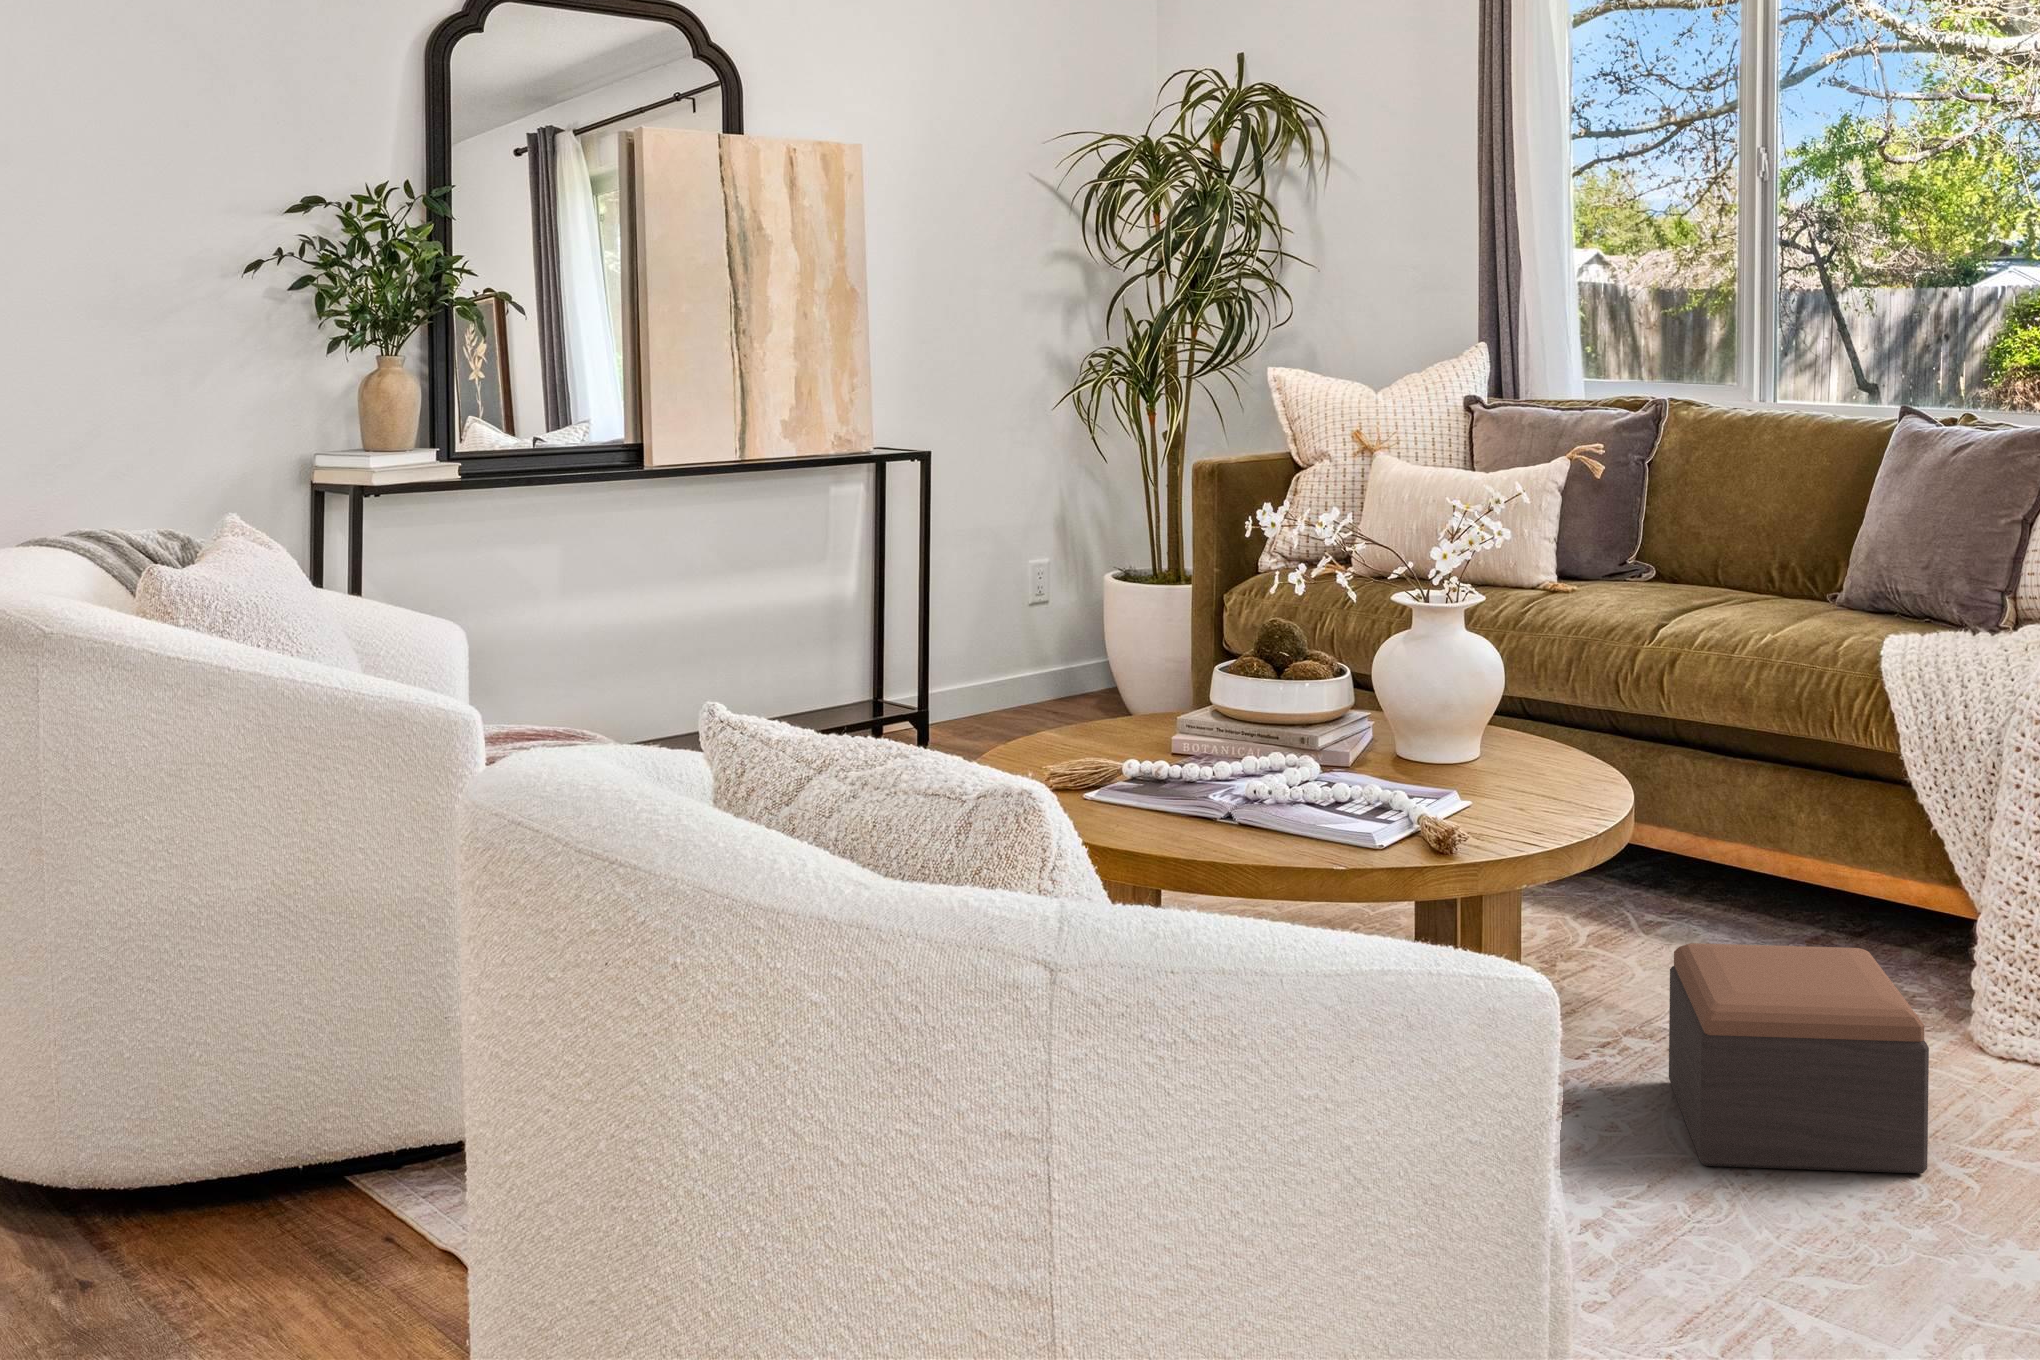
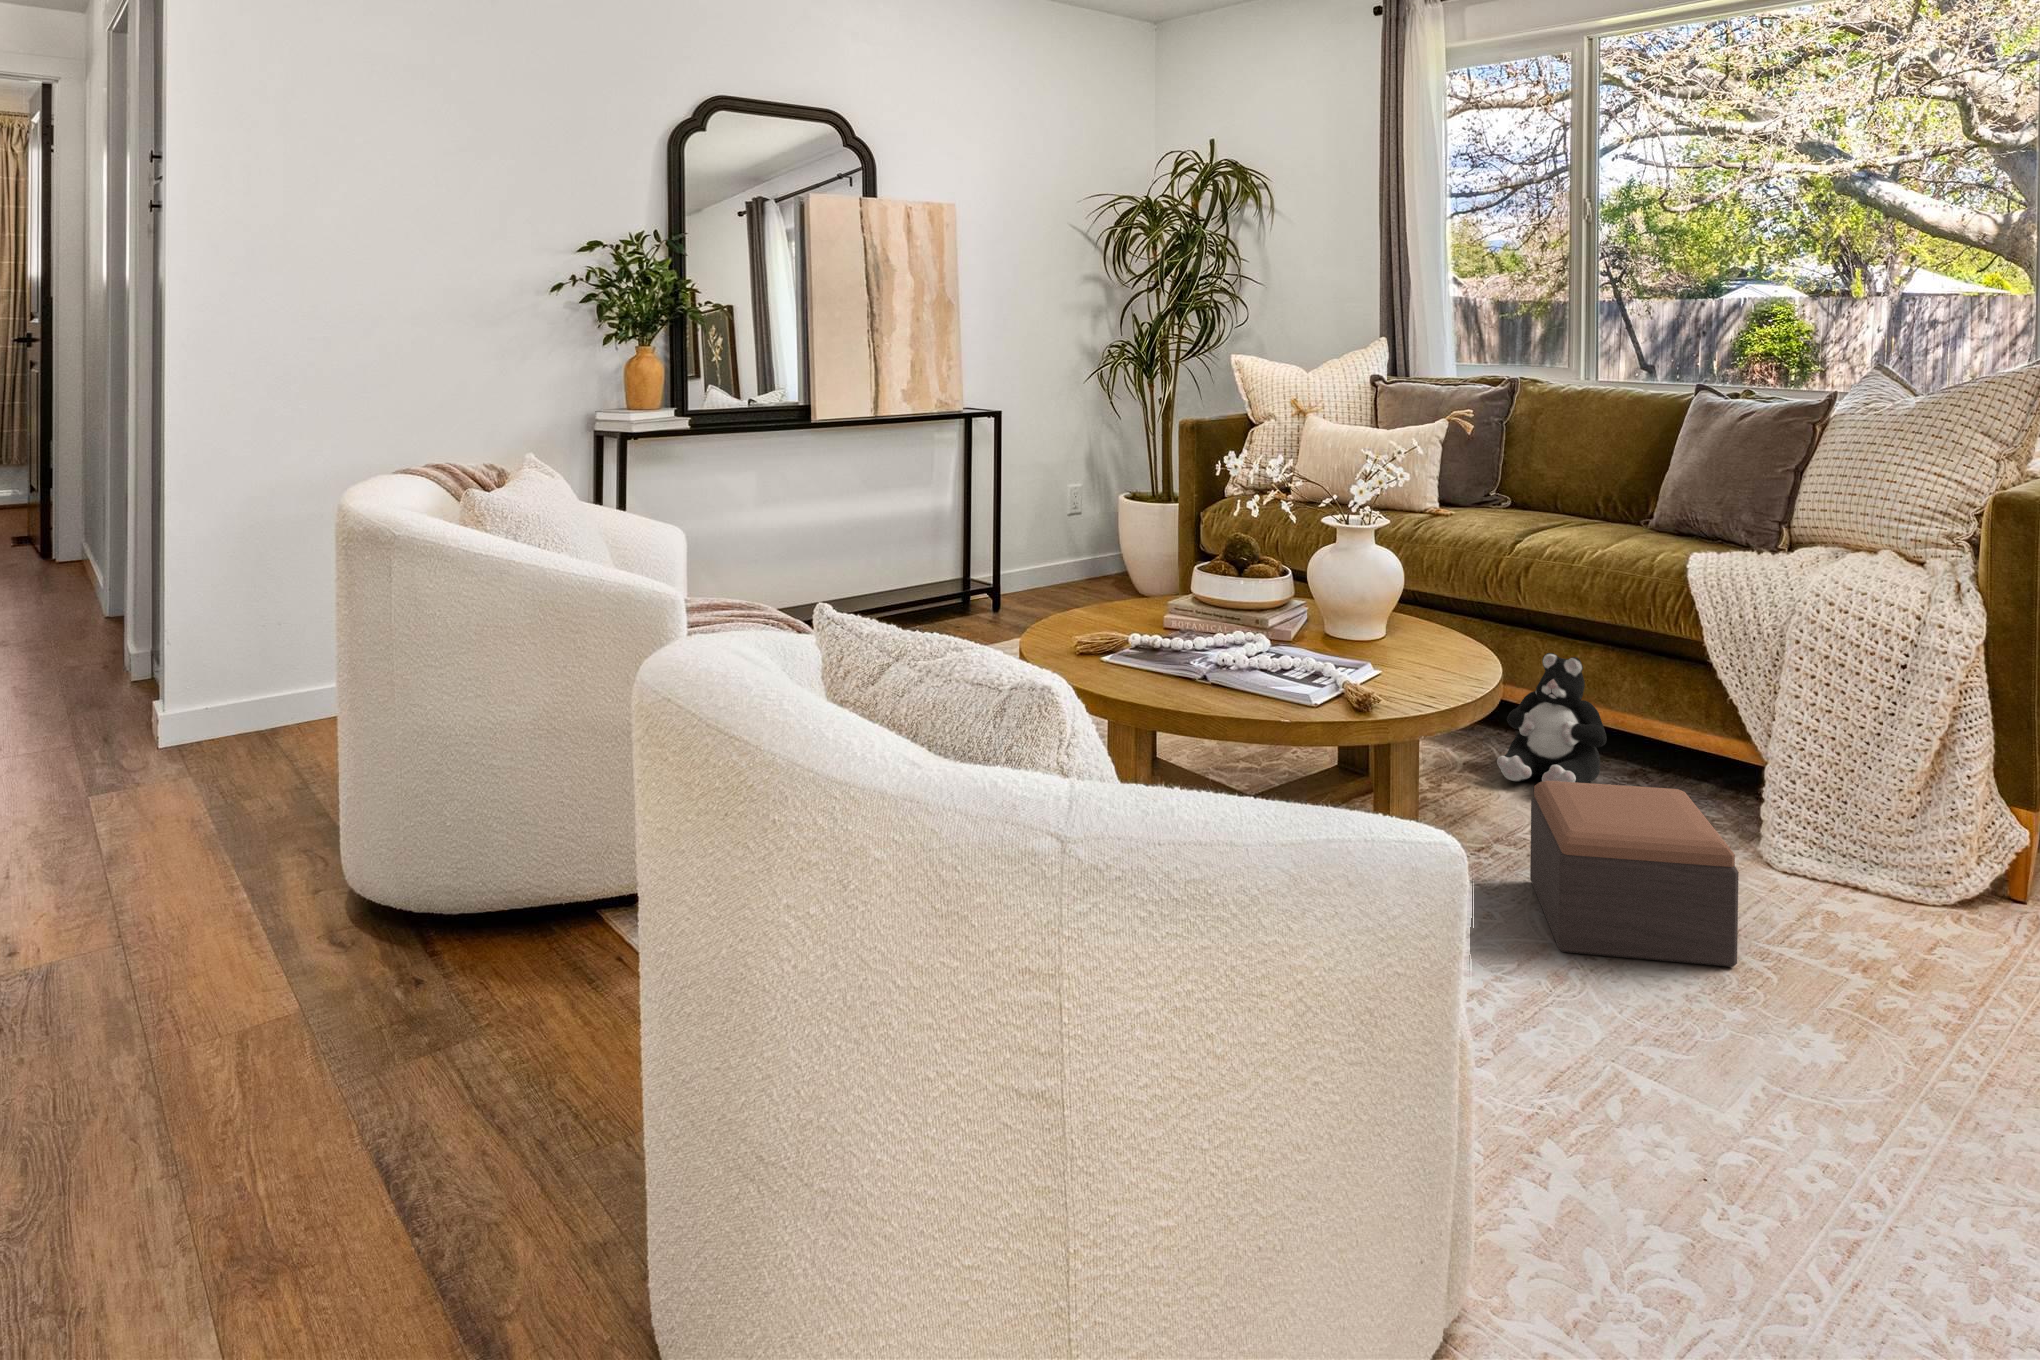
plush toy: none [1632,778,1778,968] -> present [1497,653,1607,783]

